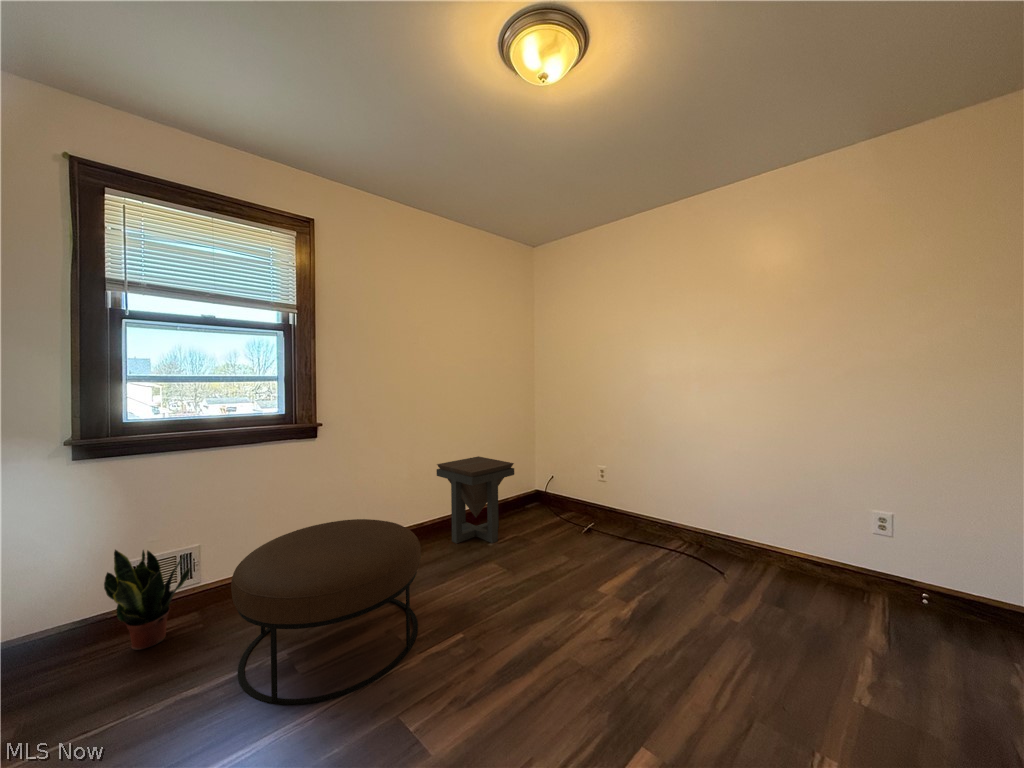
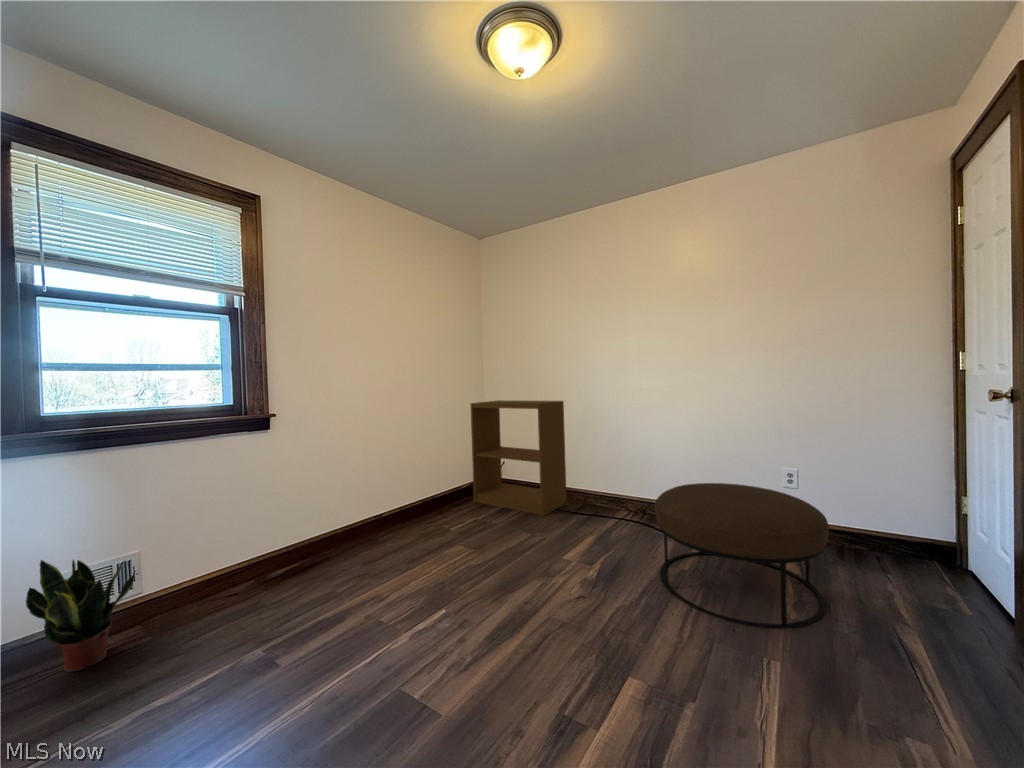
bookshelf: none [516,412,614,538] -> present [470,400,567,516]
side table: present [437,456,514,544] -> none [395,446,474,532]
ottoman: present [231,519,421,706] -> present [655,483,829,629]

